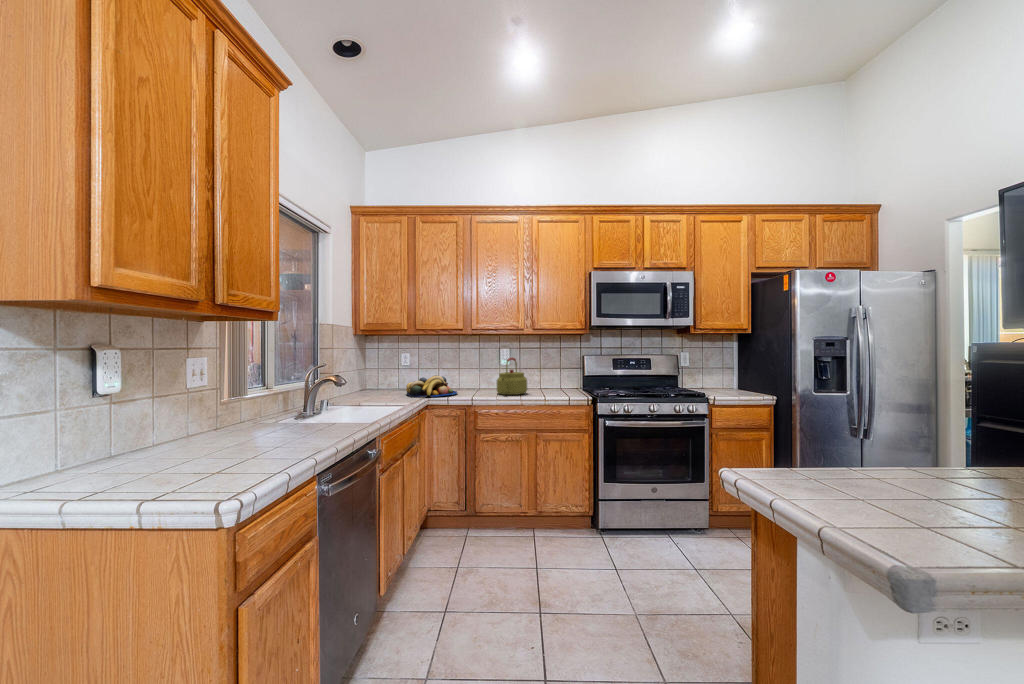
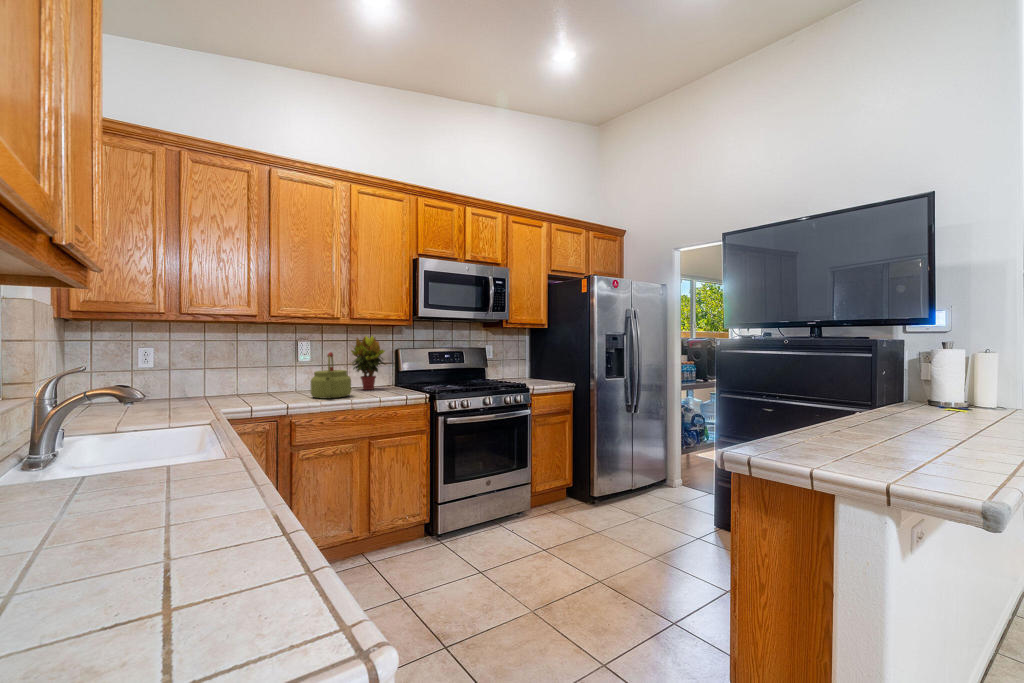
potted plant: none [538,343,569,390] -> present [351,335,385,390]
fruit bowl: present [406,376,457,398] -> none [170,379,257,412]

